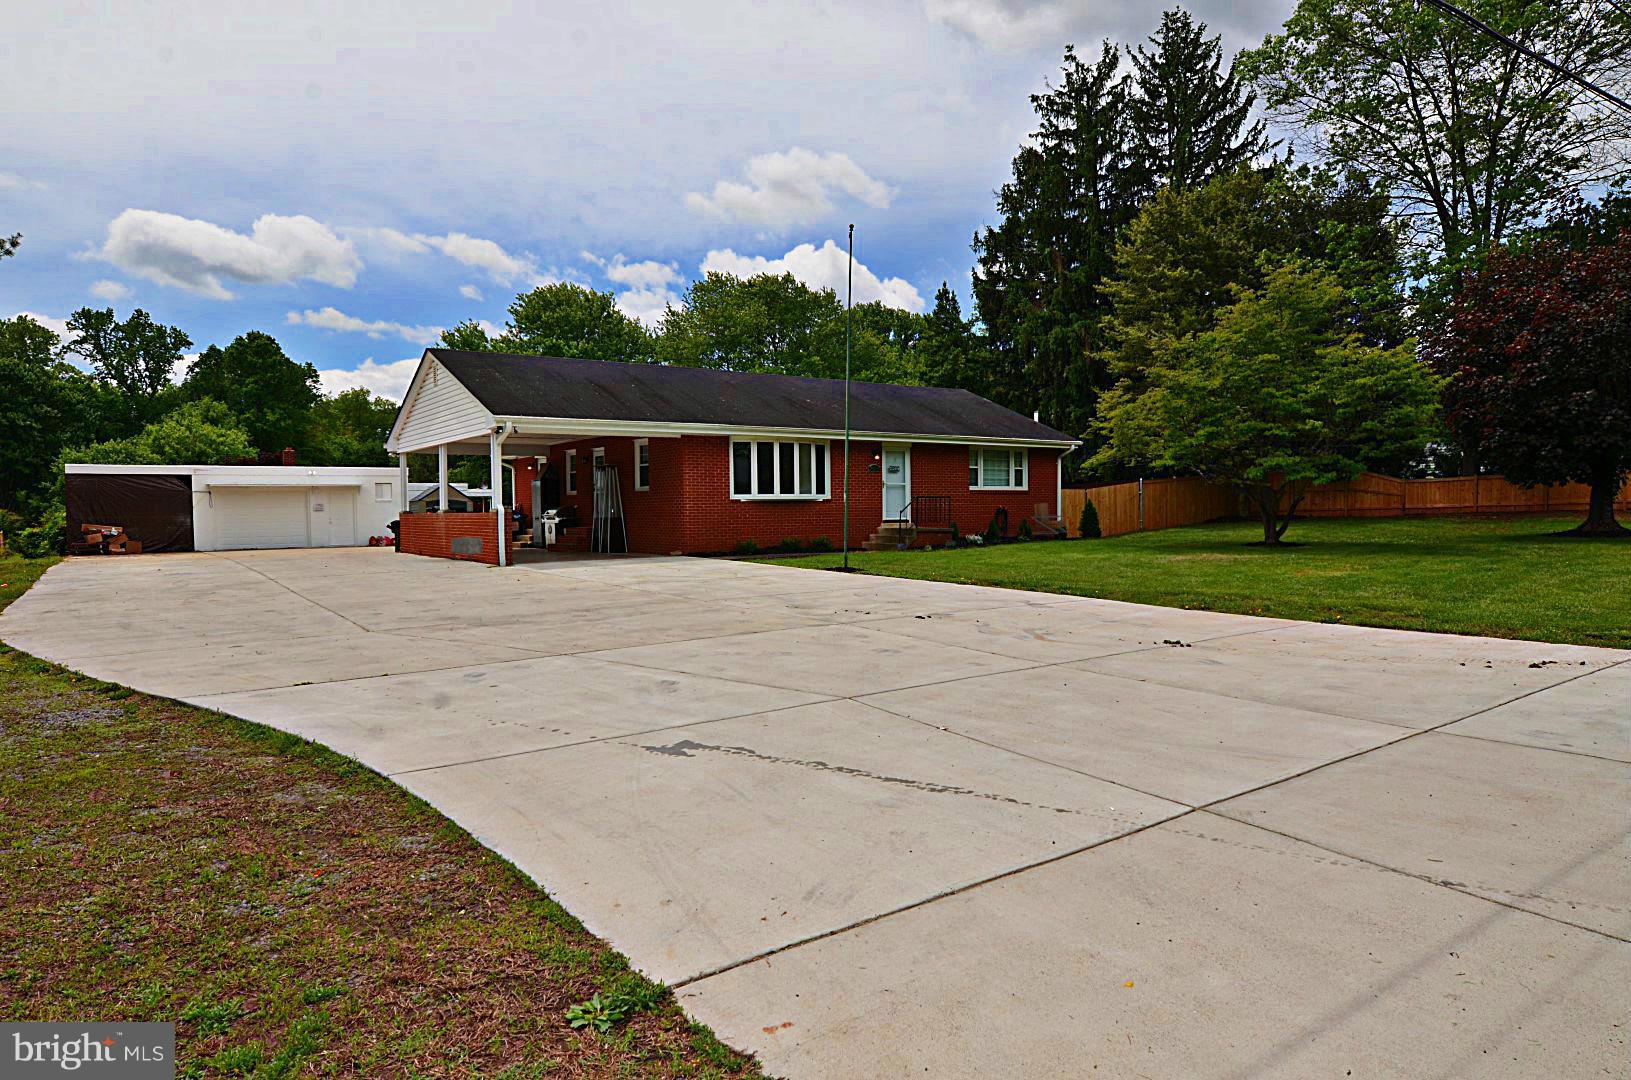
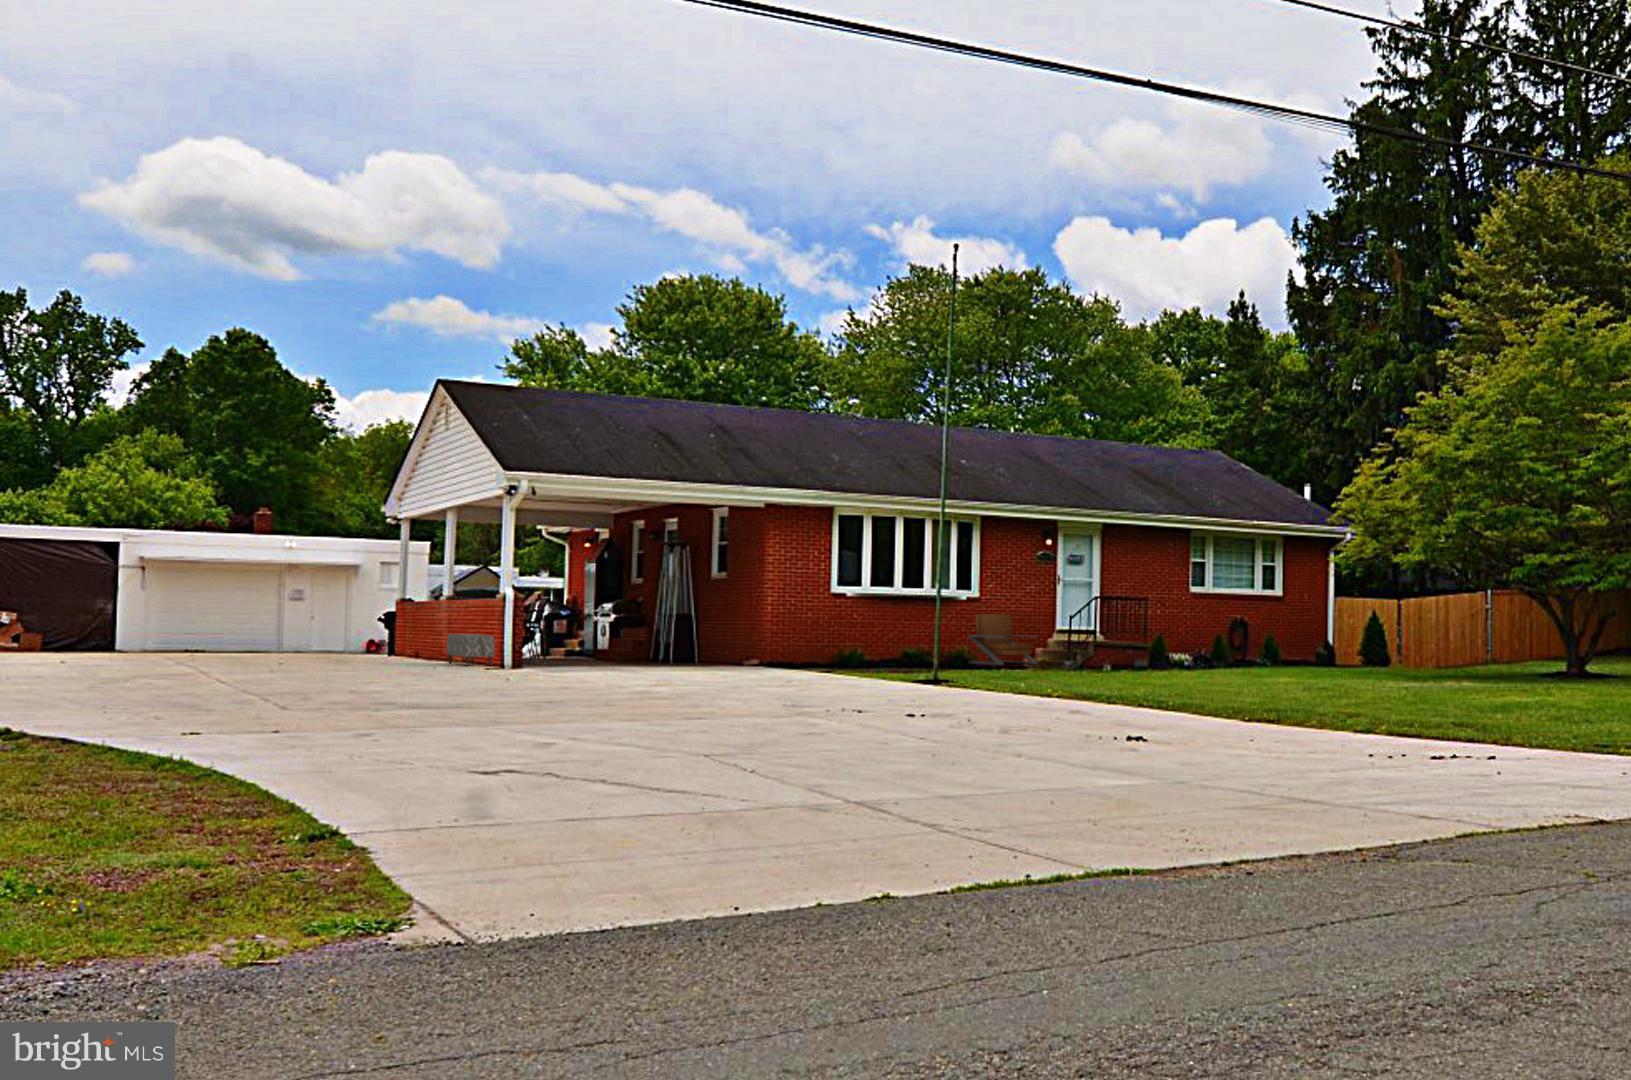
lounge chair: present [1031,503,1067,534] -> present [969,614,1037,665]

